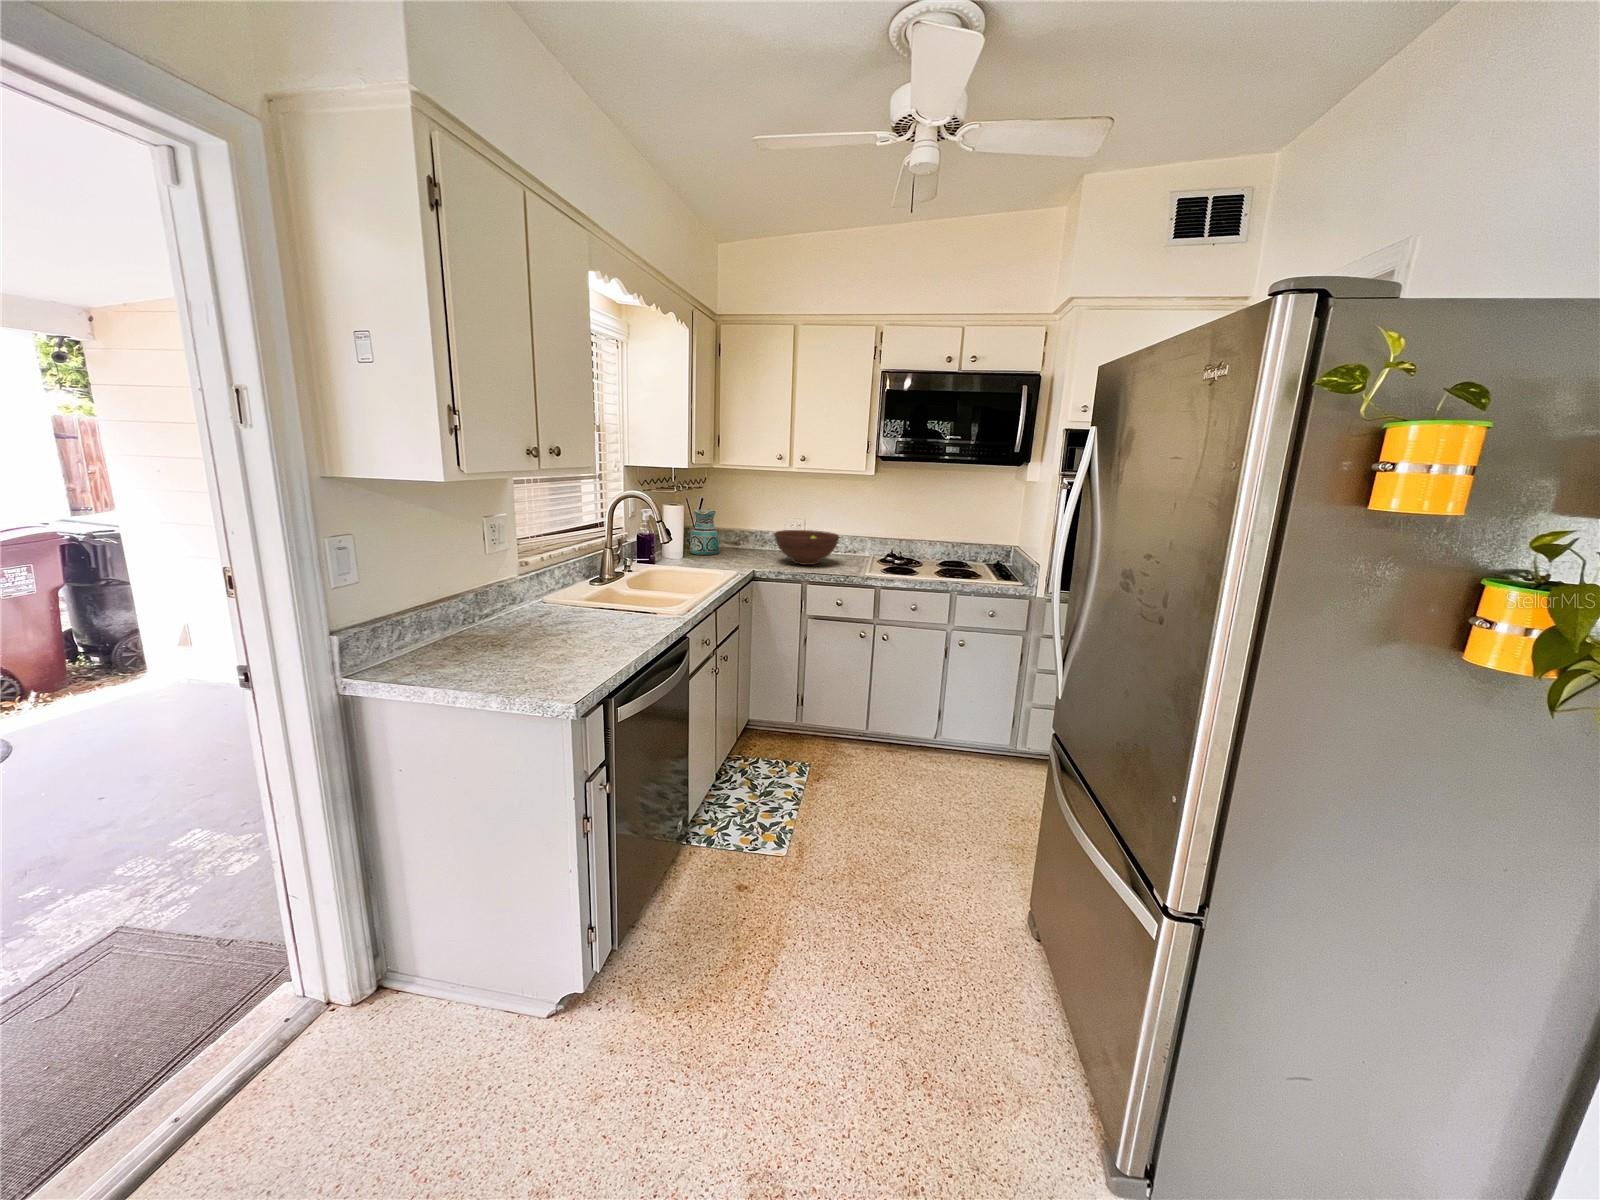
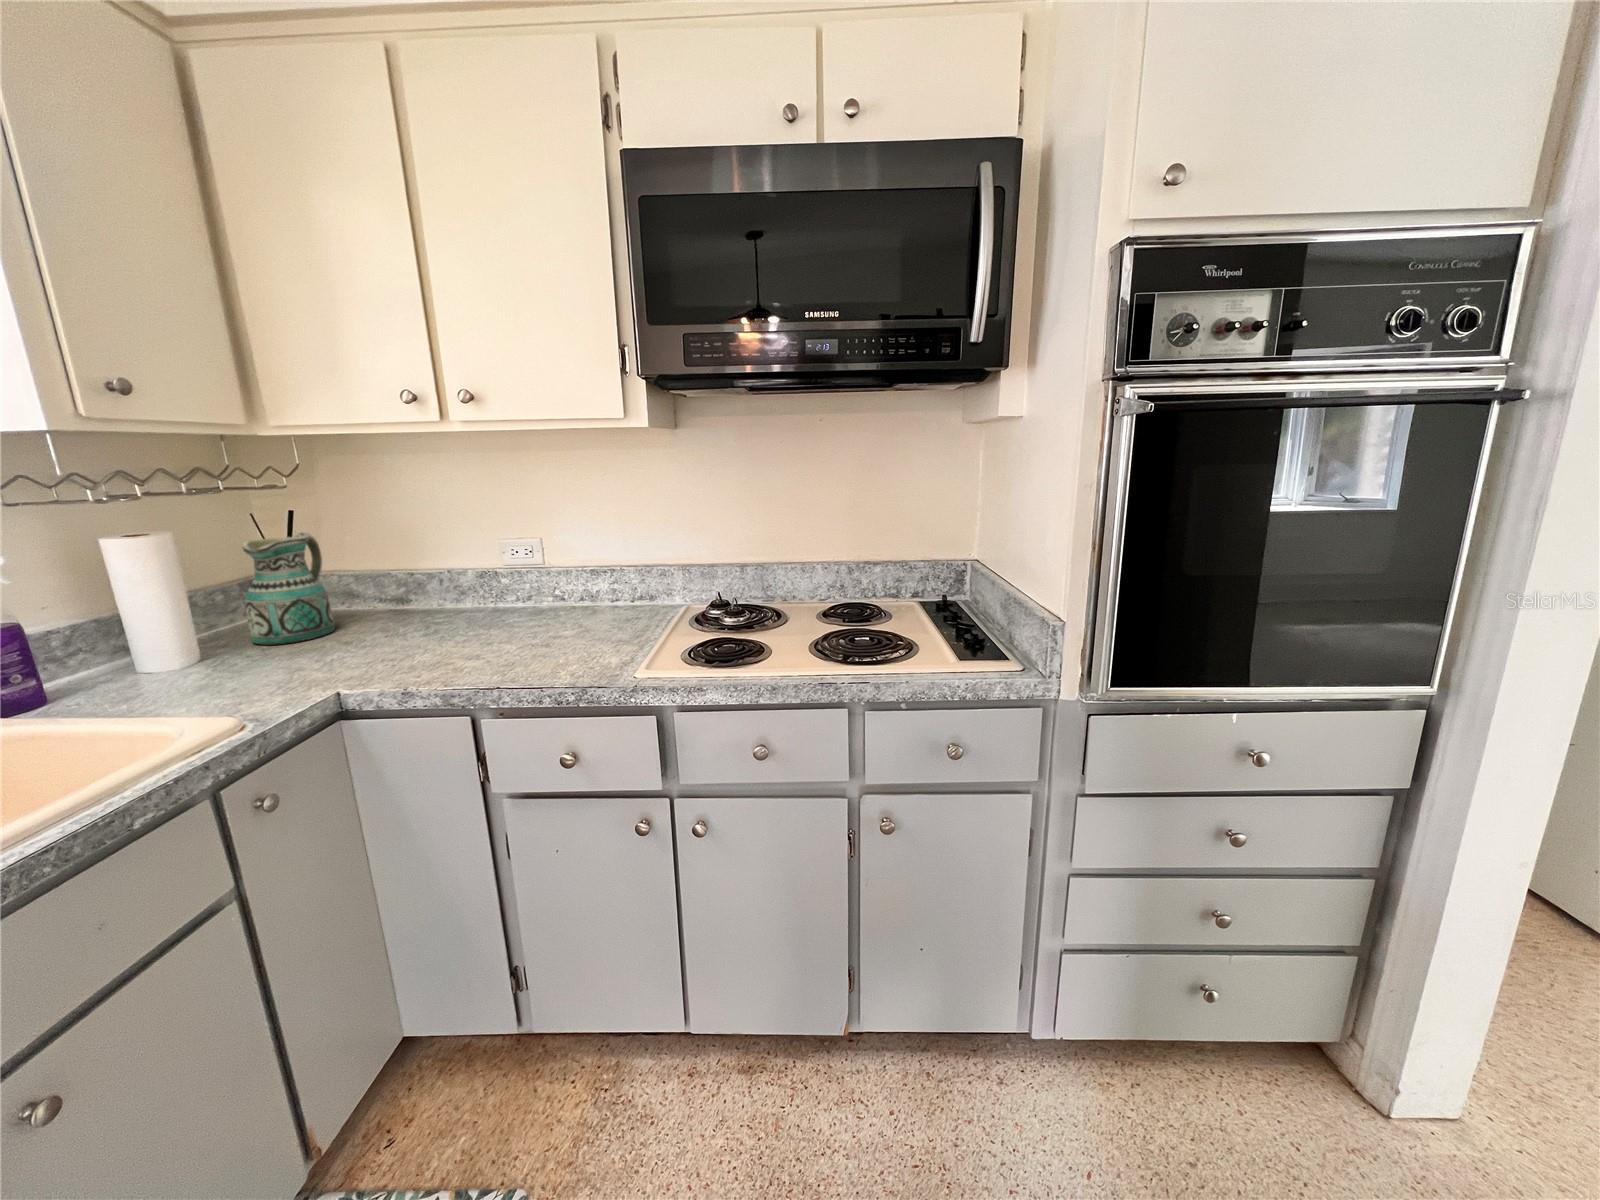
fruit bowl: present [775,530,839,565] -> none [412,565,583,655]

